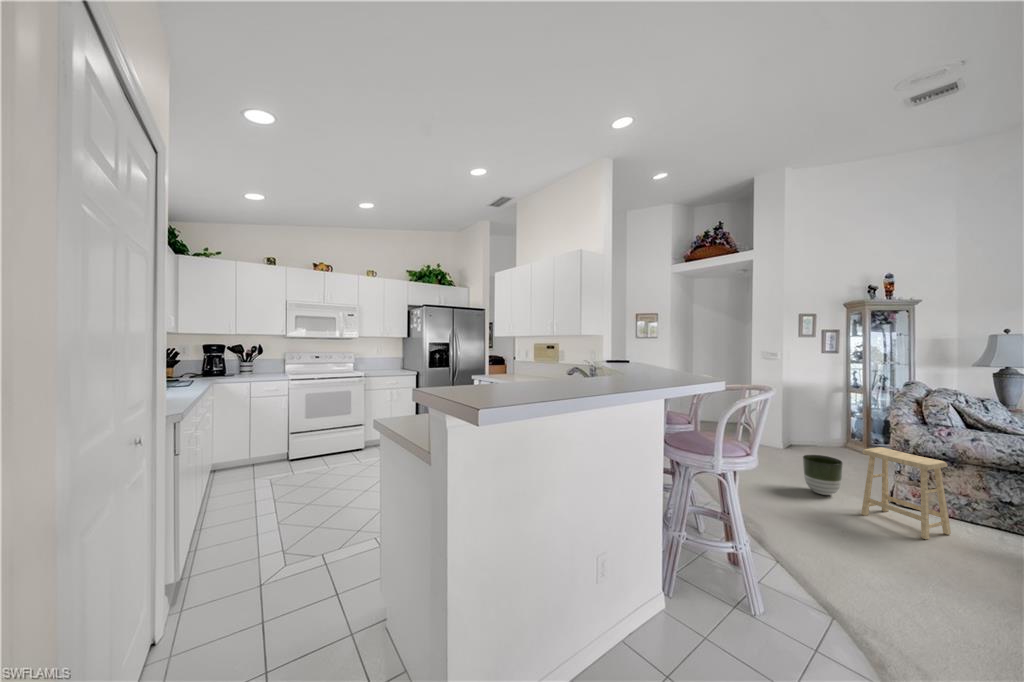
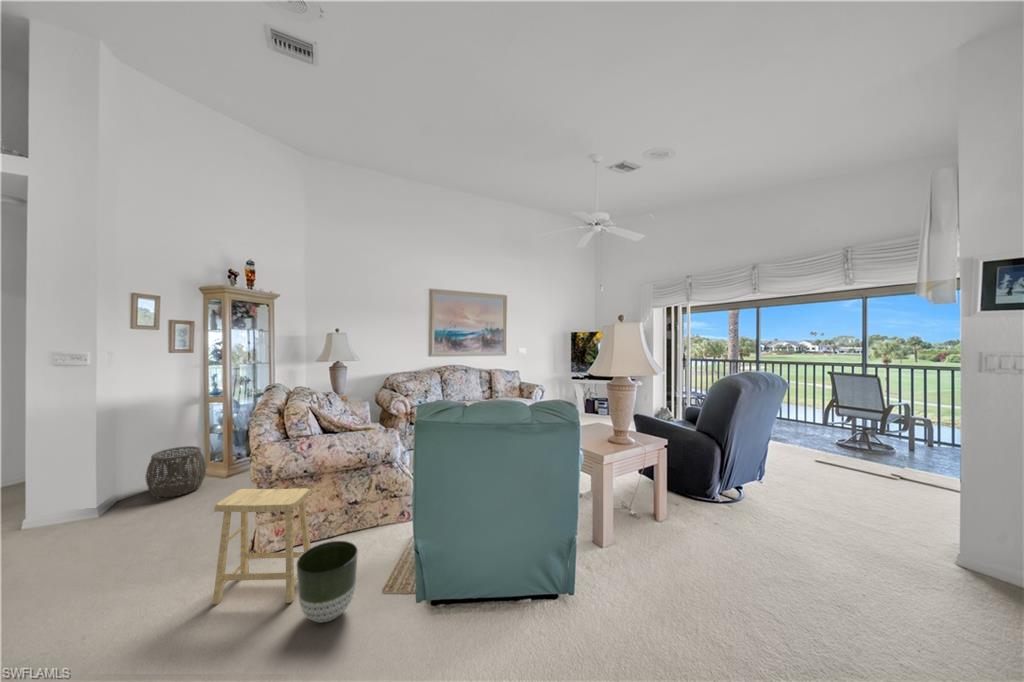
woven basket: none [807,421,850,455] -> present [146,446,206,498]
planter: present [803,455,843,495] -> present [297,541,358,622]

